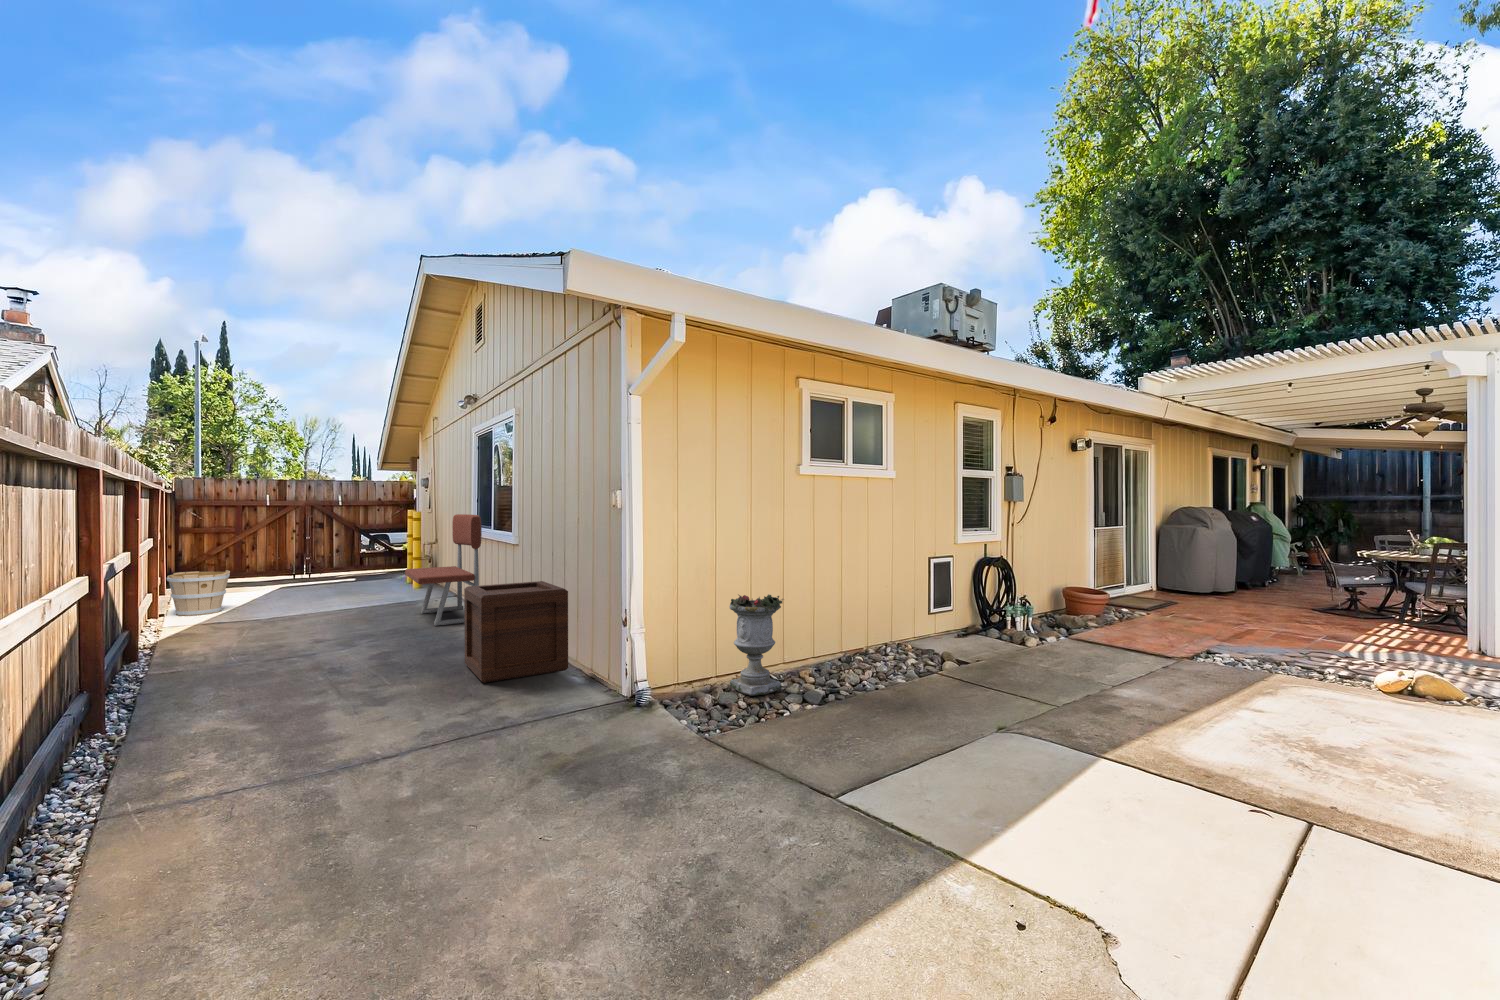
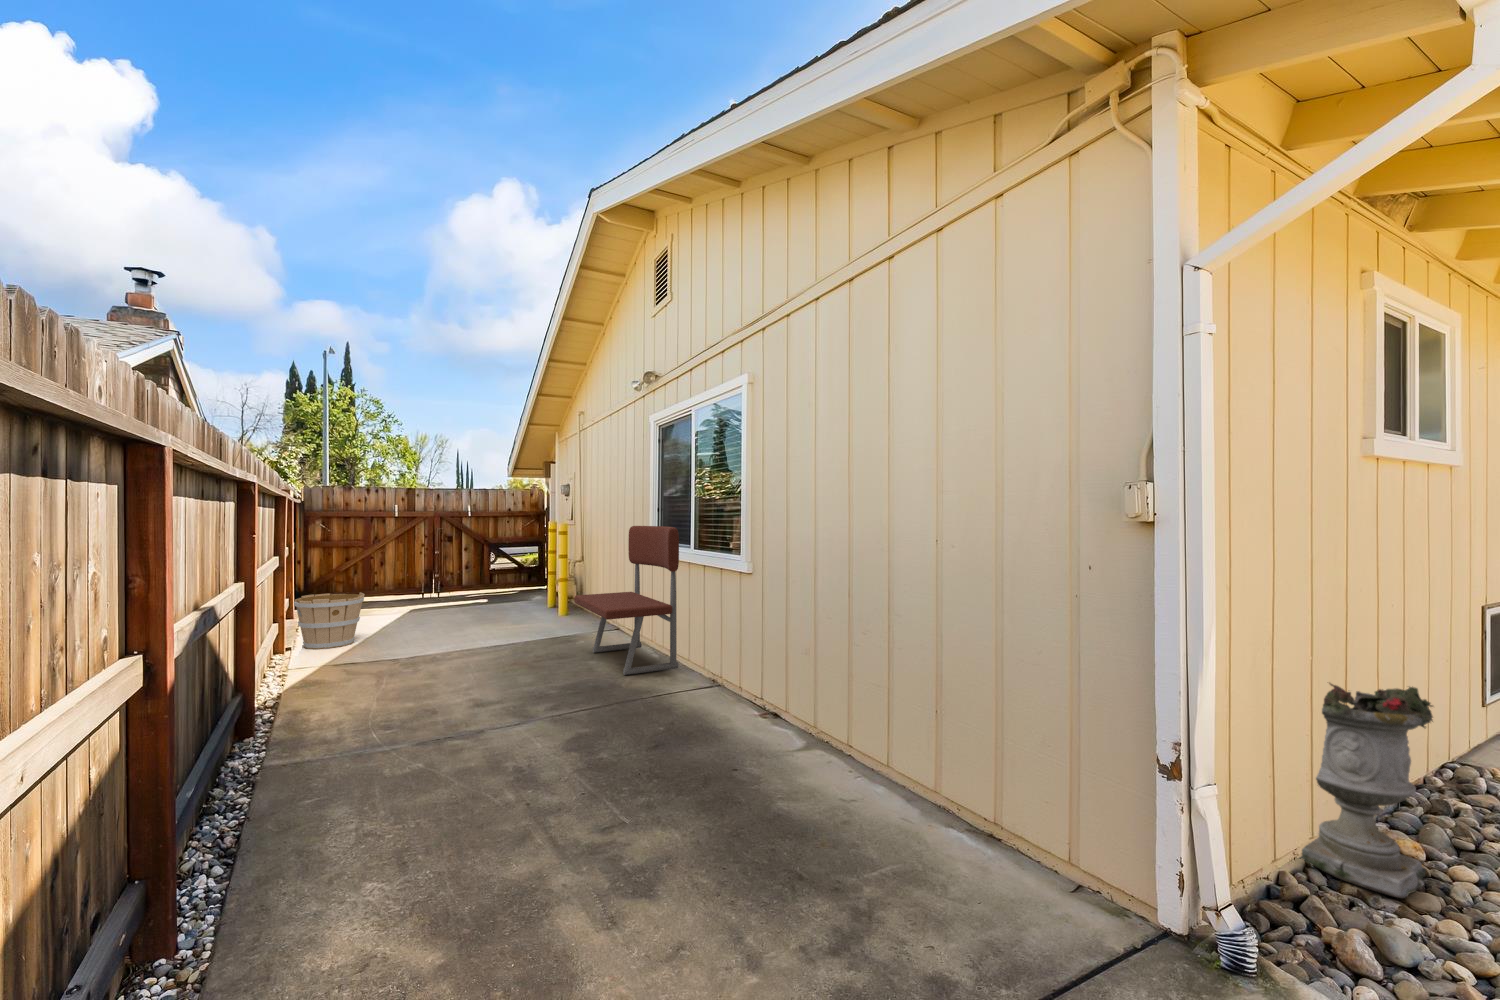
wooden crate: present [464,581,568,683] -> none [728,628,911,817]

